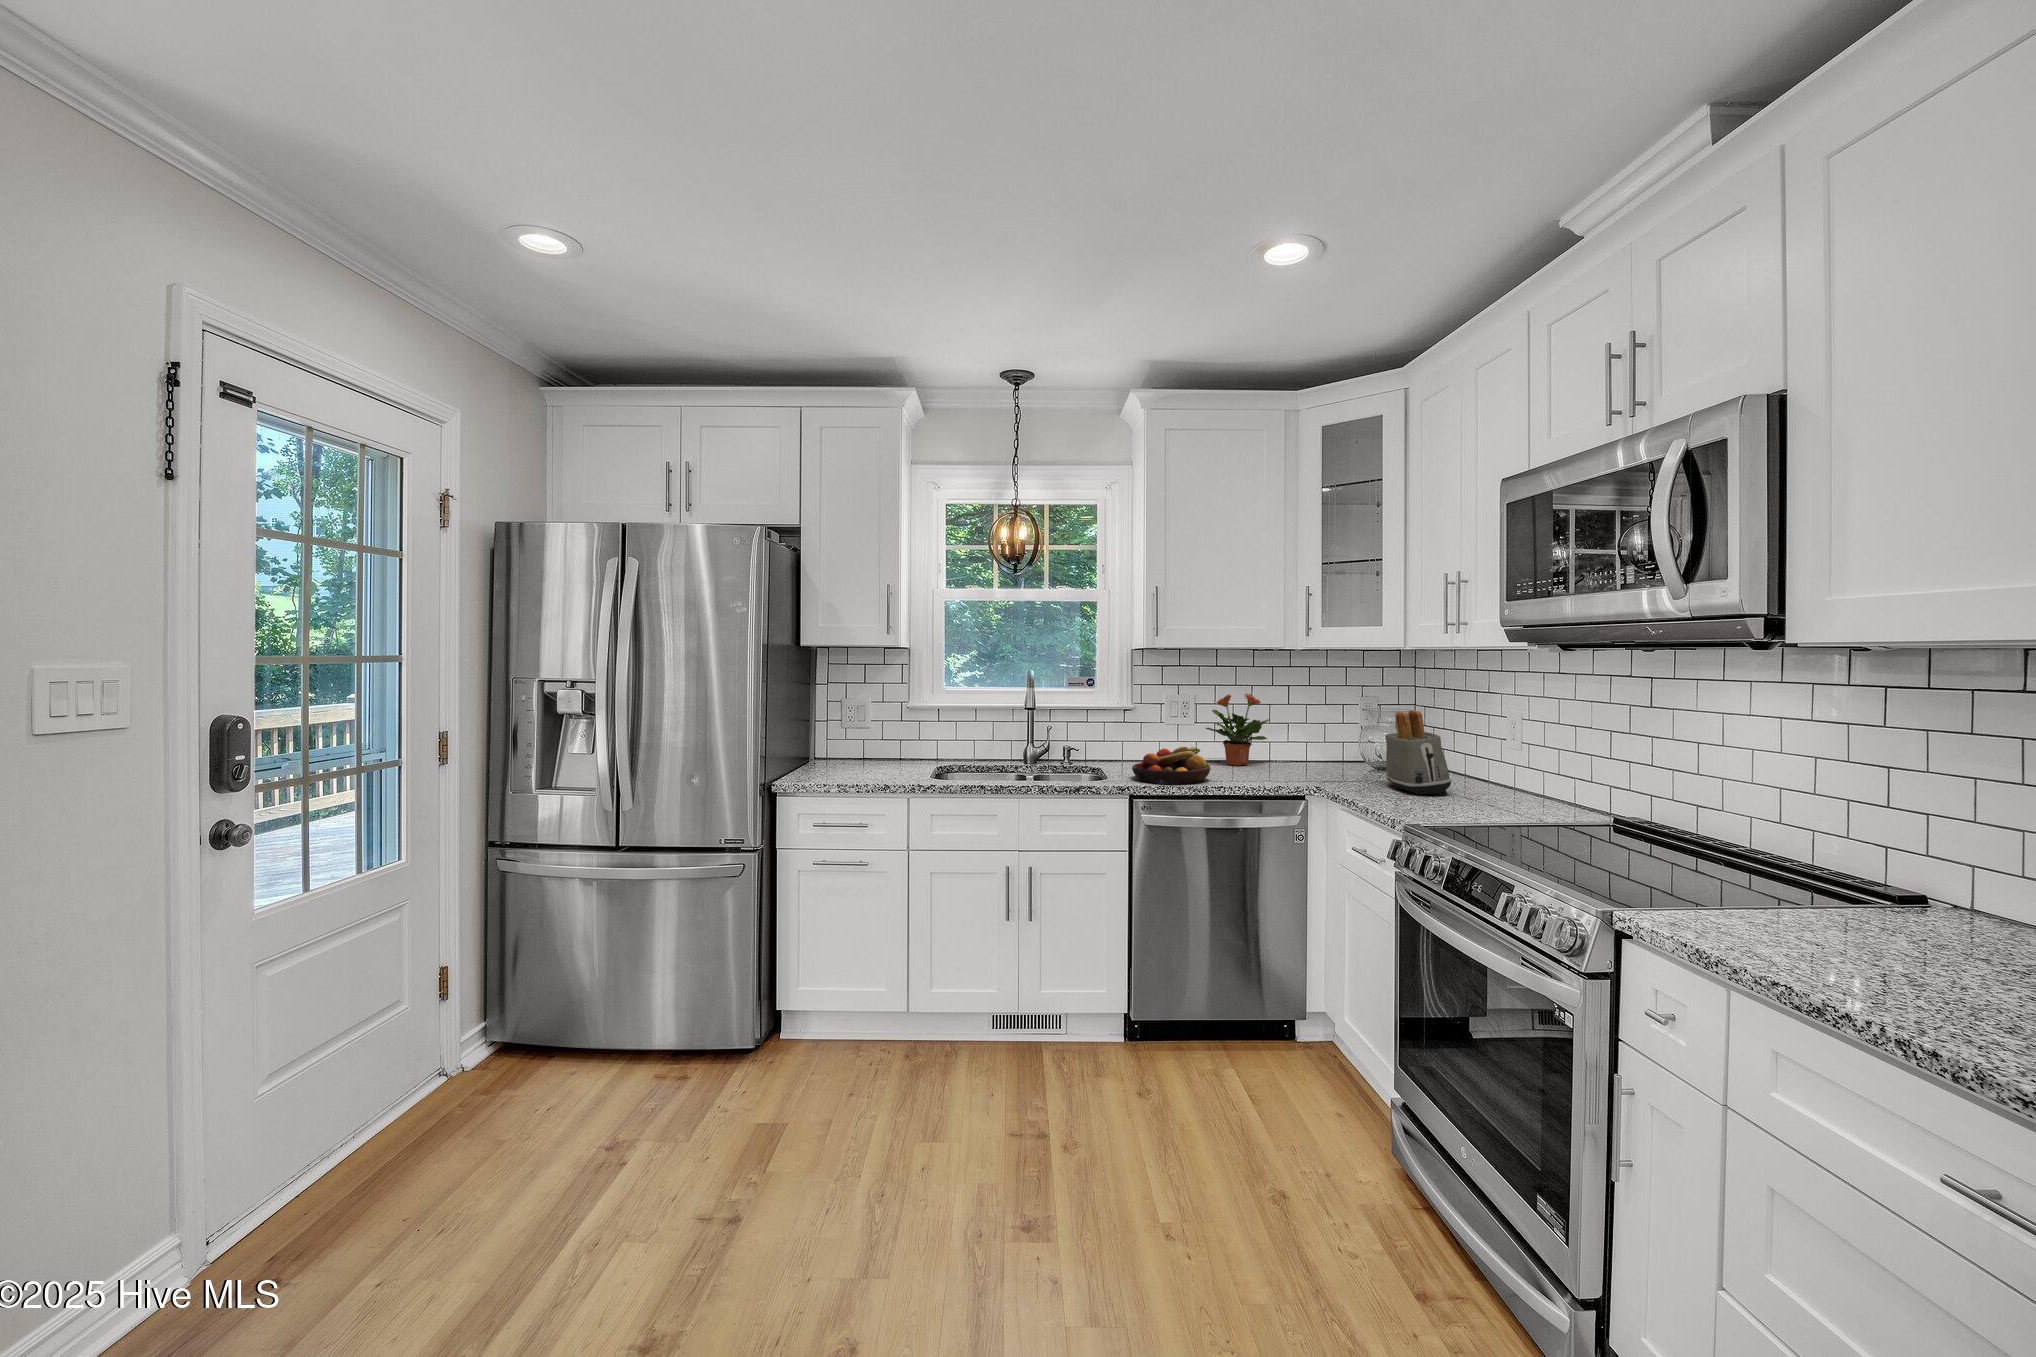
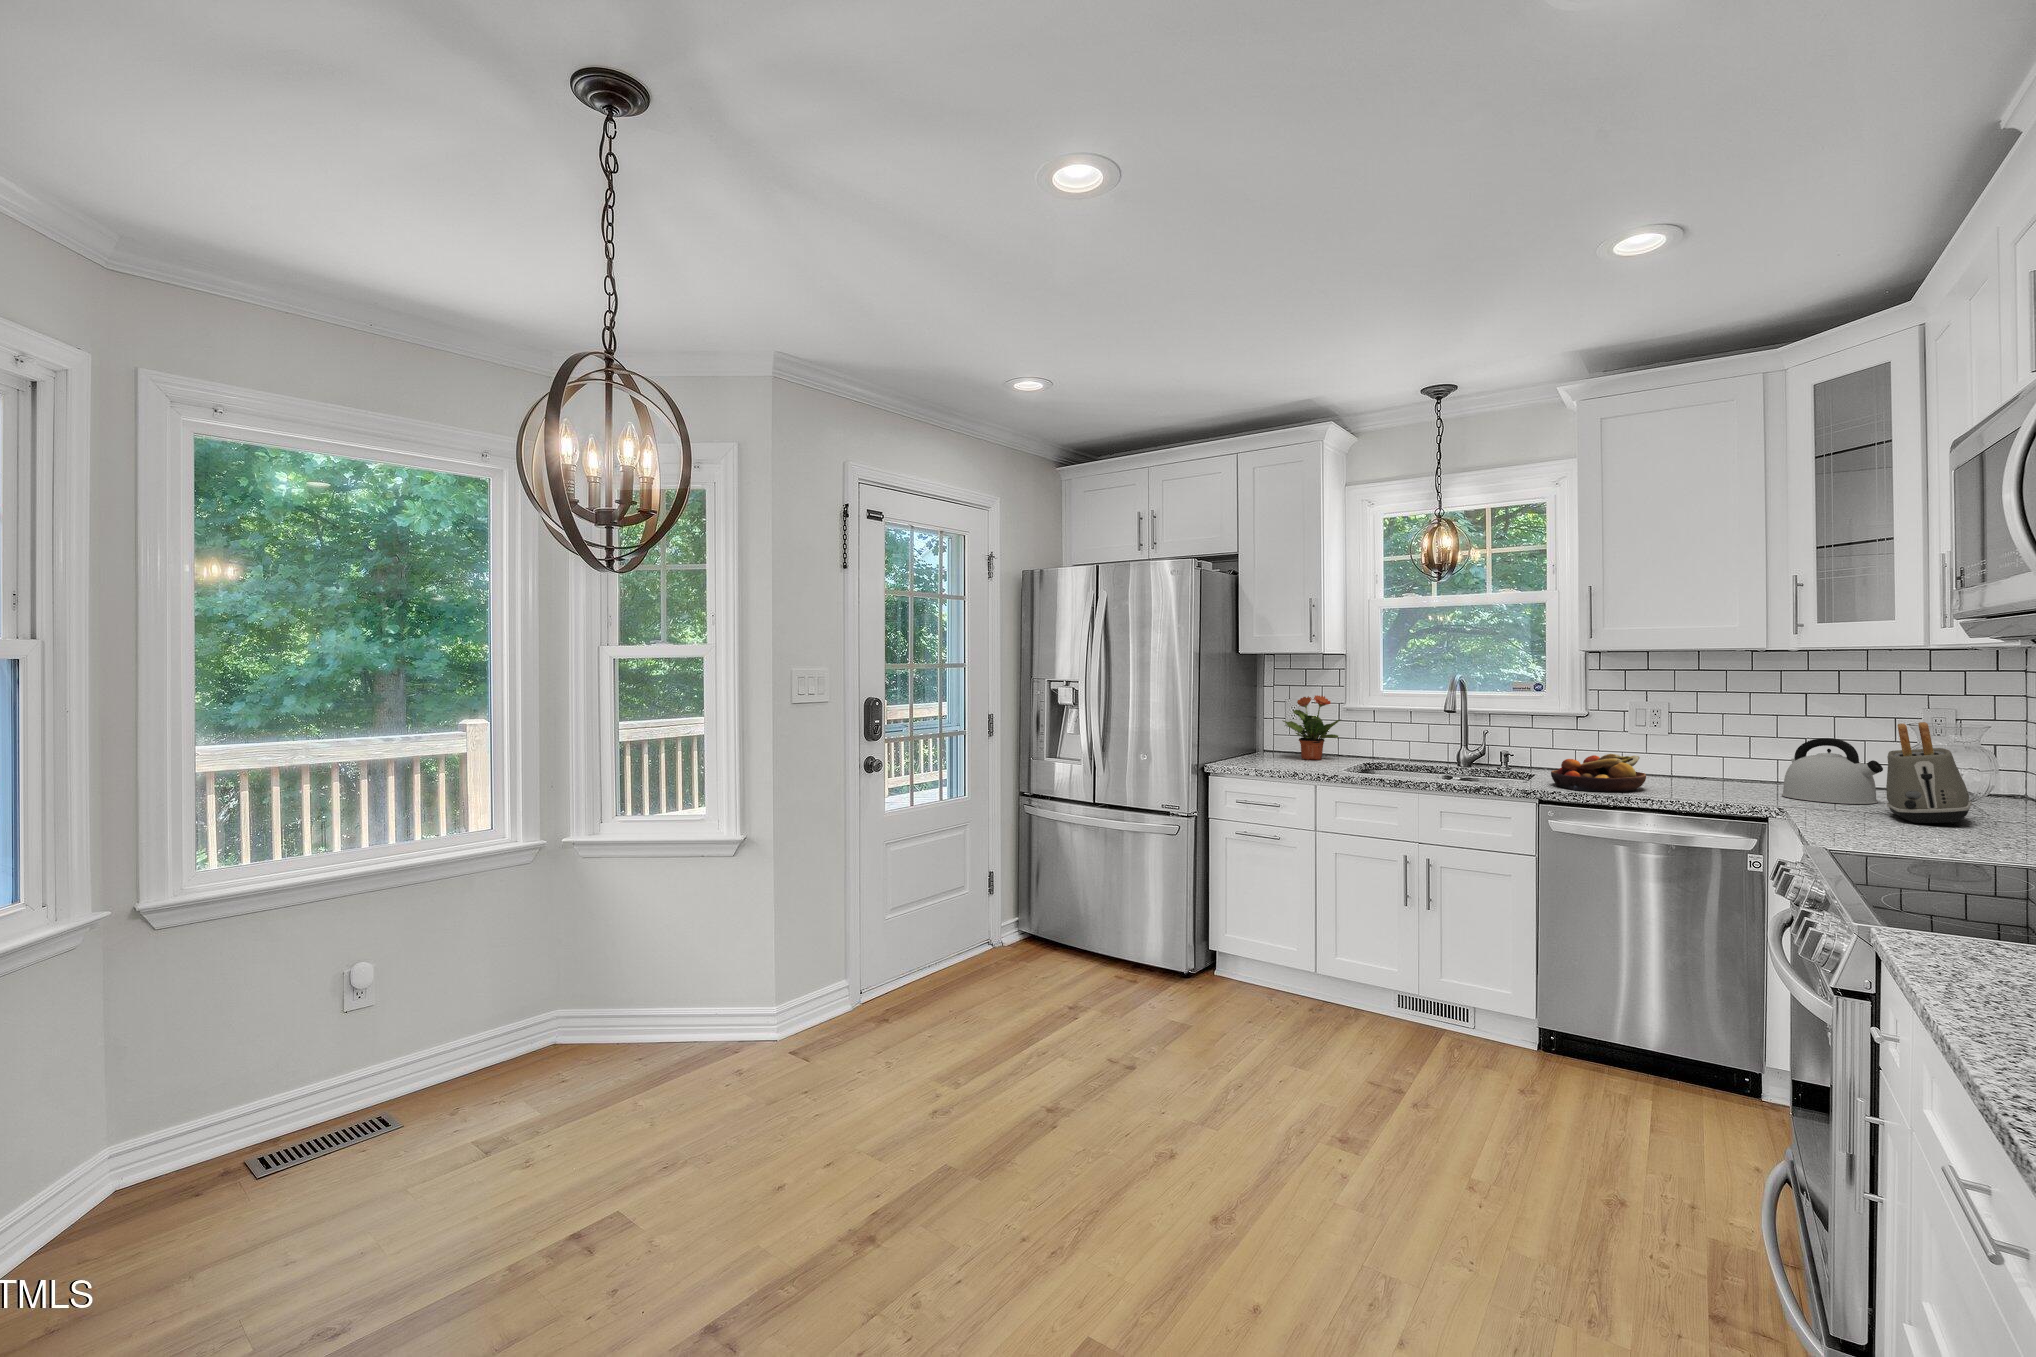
potted plant: present [1206,693,1270,766] -> present [1283,695,1341,760]
kettle: none [1299,725,1368,780] -> present [1782,738,1883,804]

